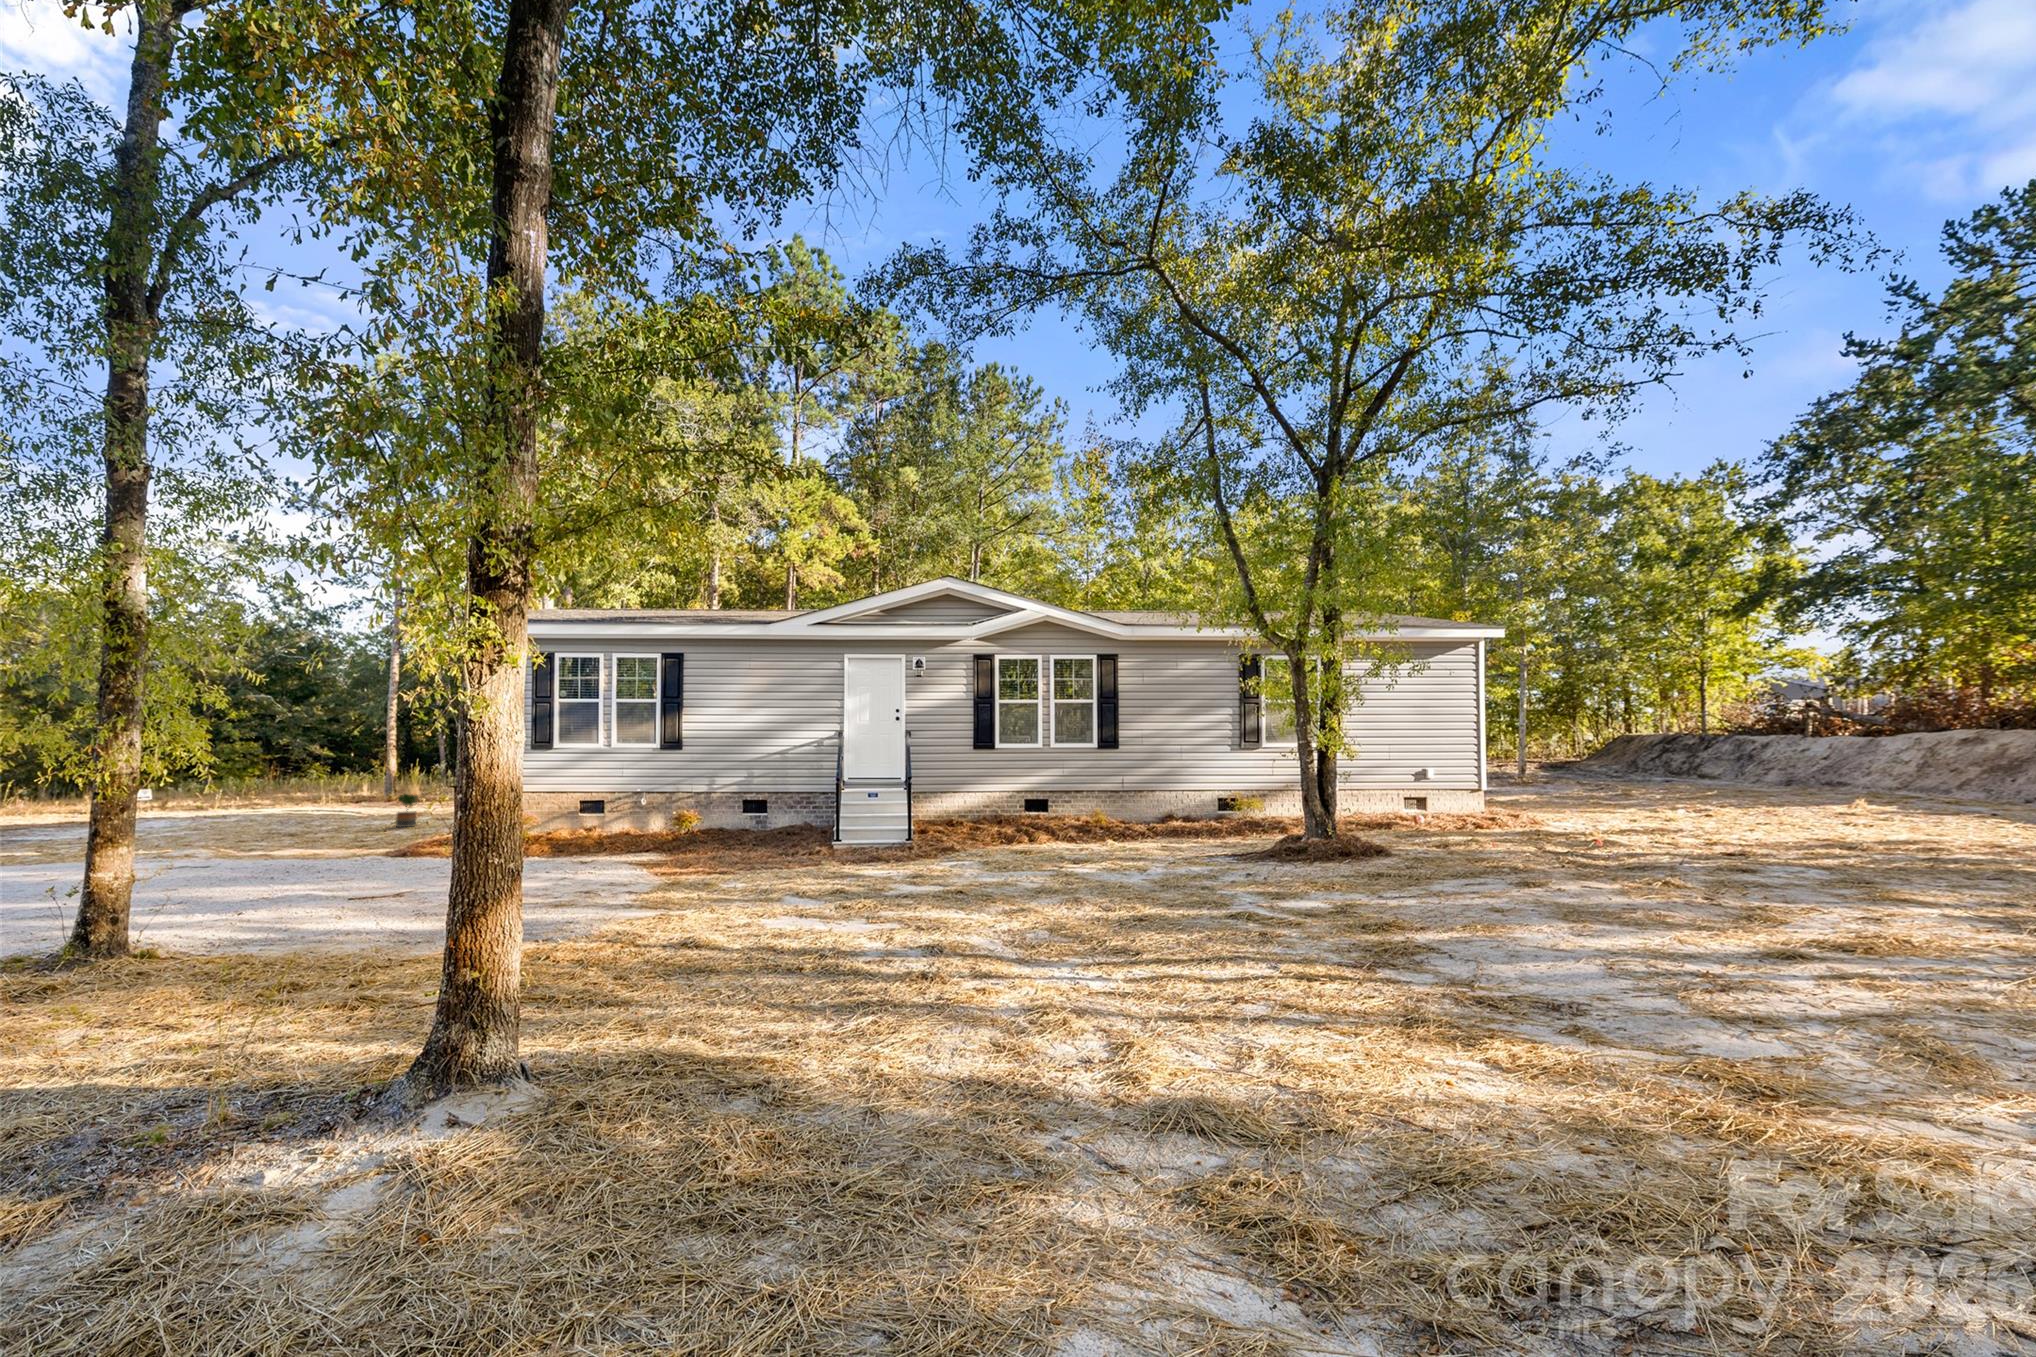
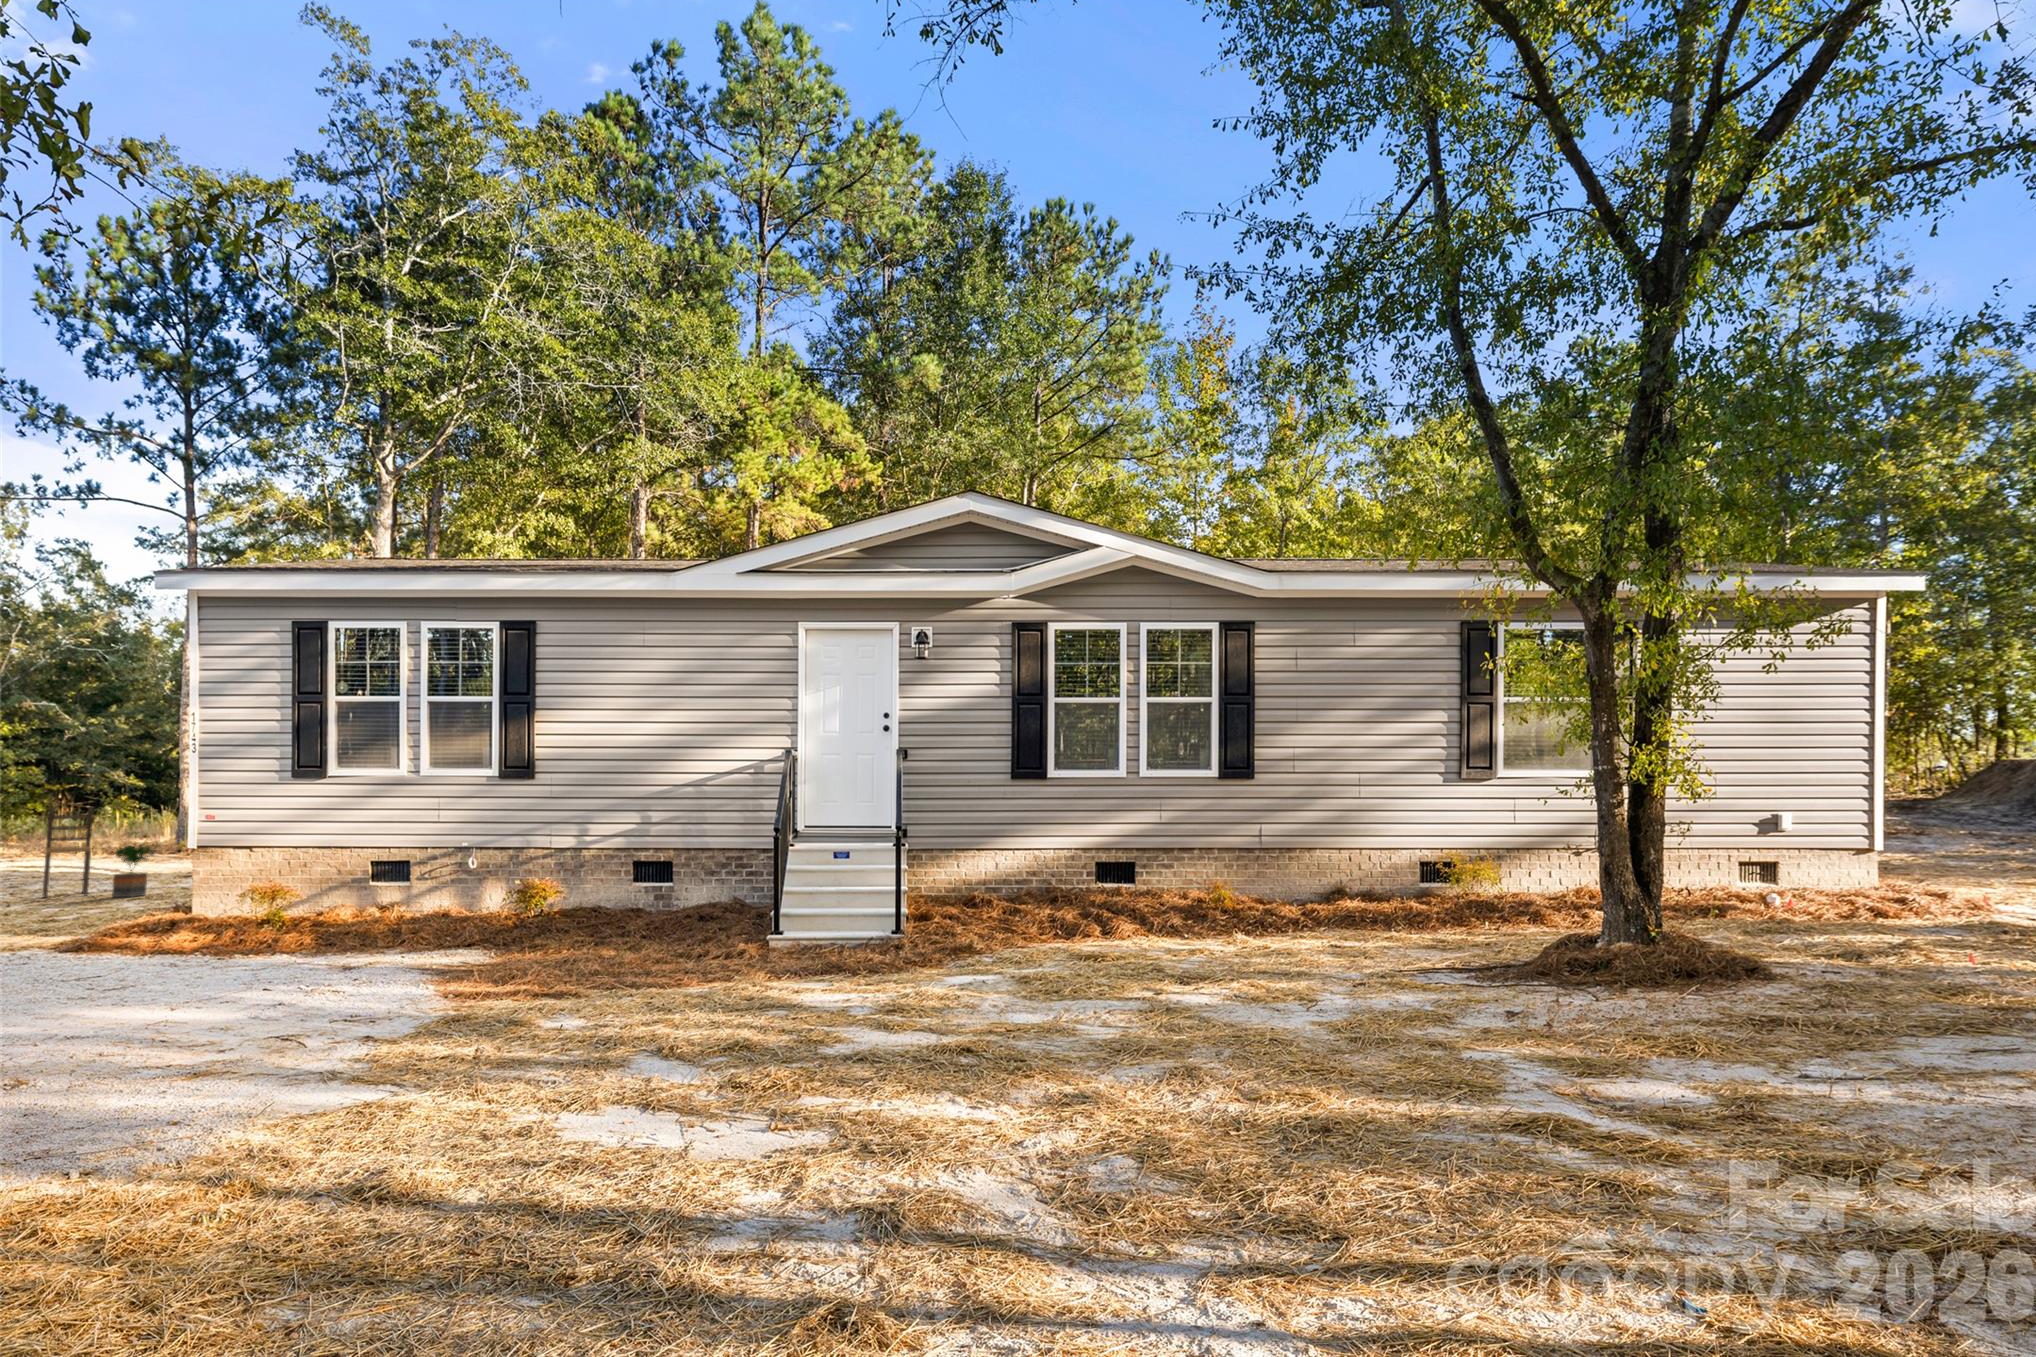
chair: none [347,770,380,828] -> present [43,807,93,898]

